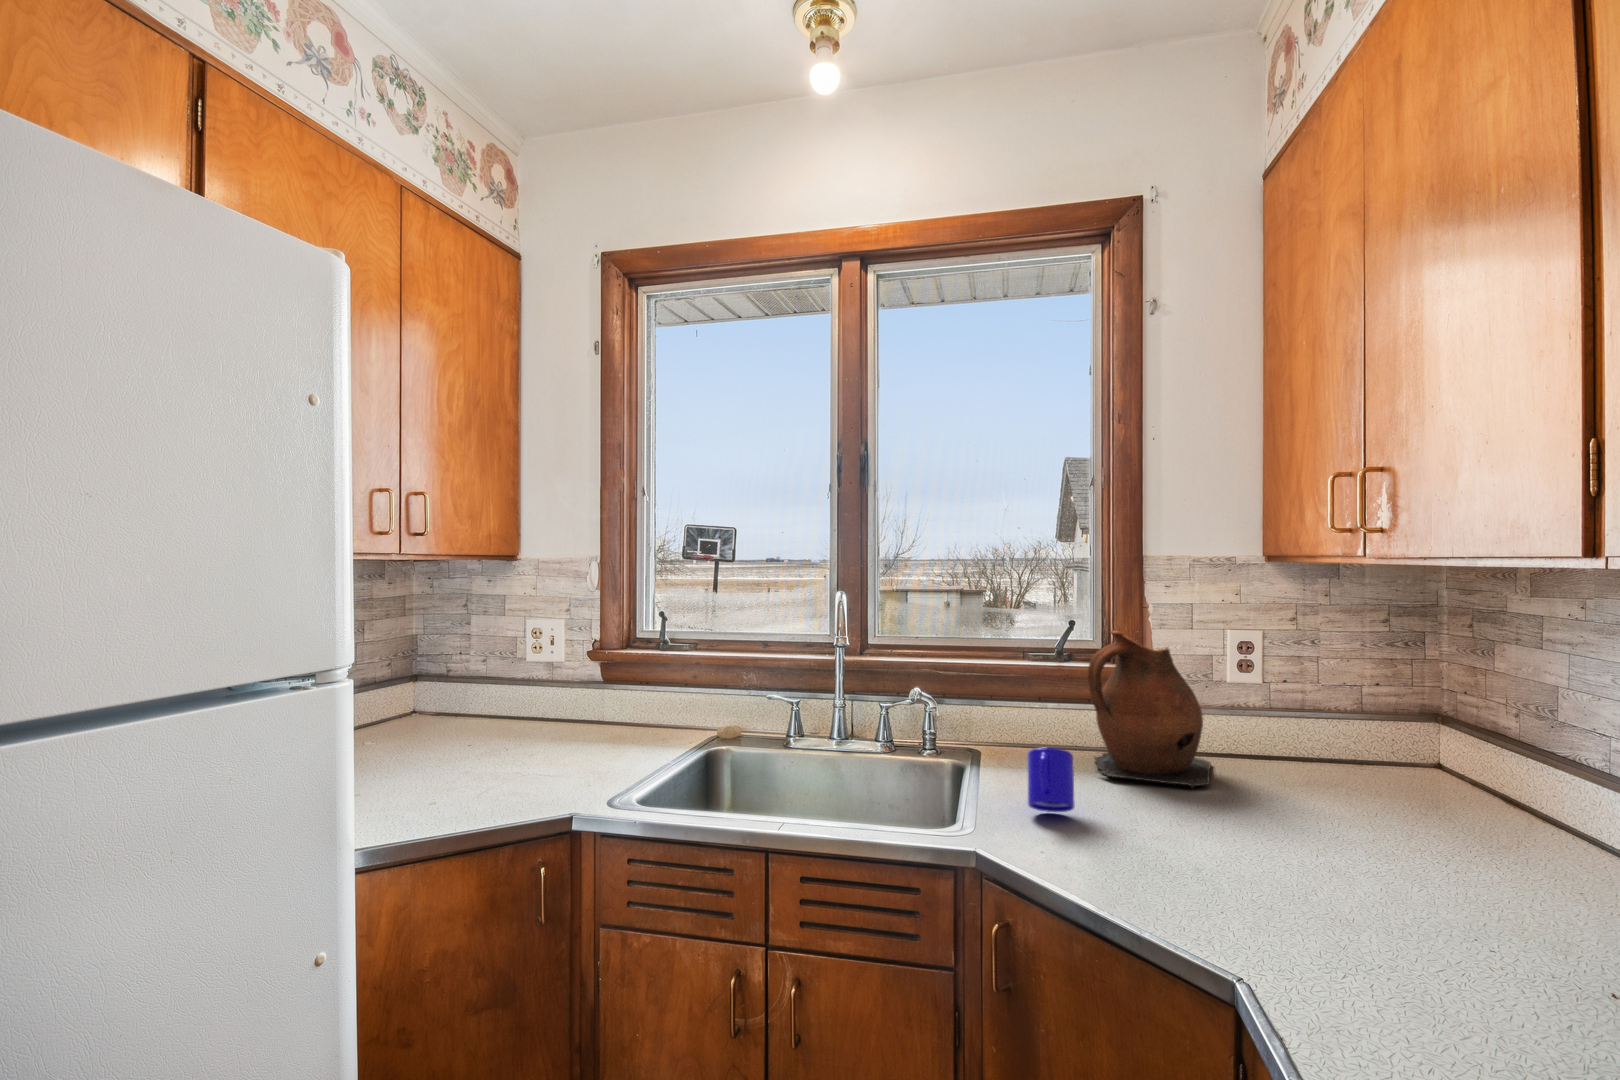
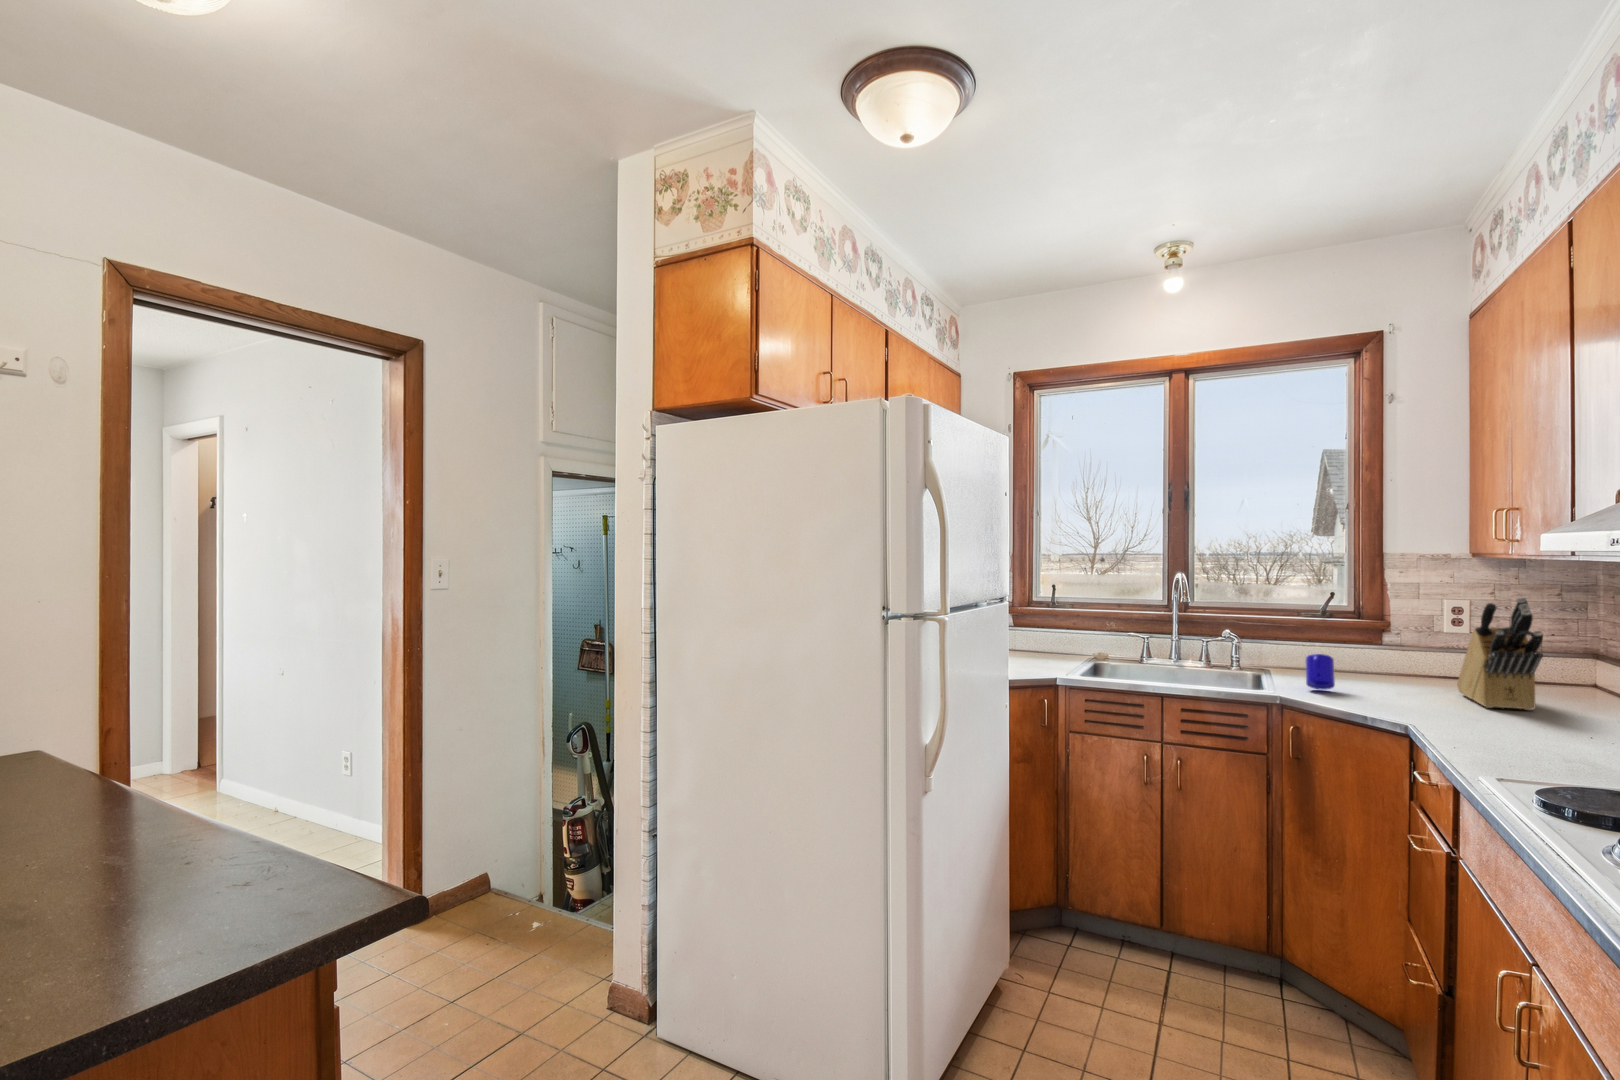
ceramic pitcher: present [1088,631,1211,788] -> none [1344,597,1430,686]
knife block: none [1264,649,1443,866] -> present [1457,597,1543,710]

